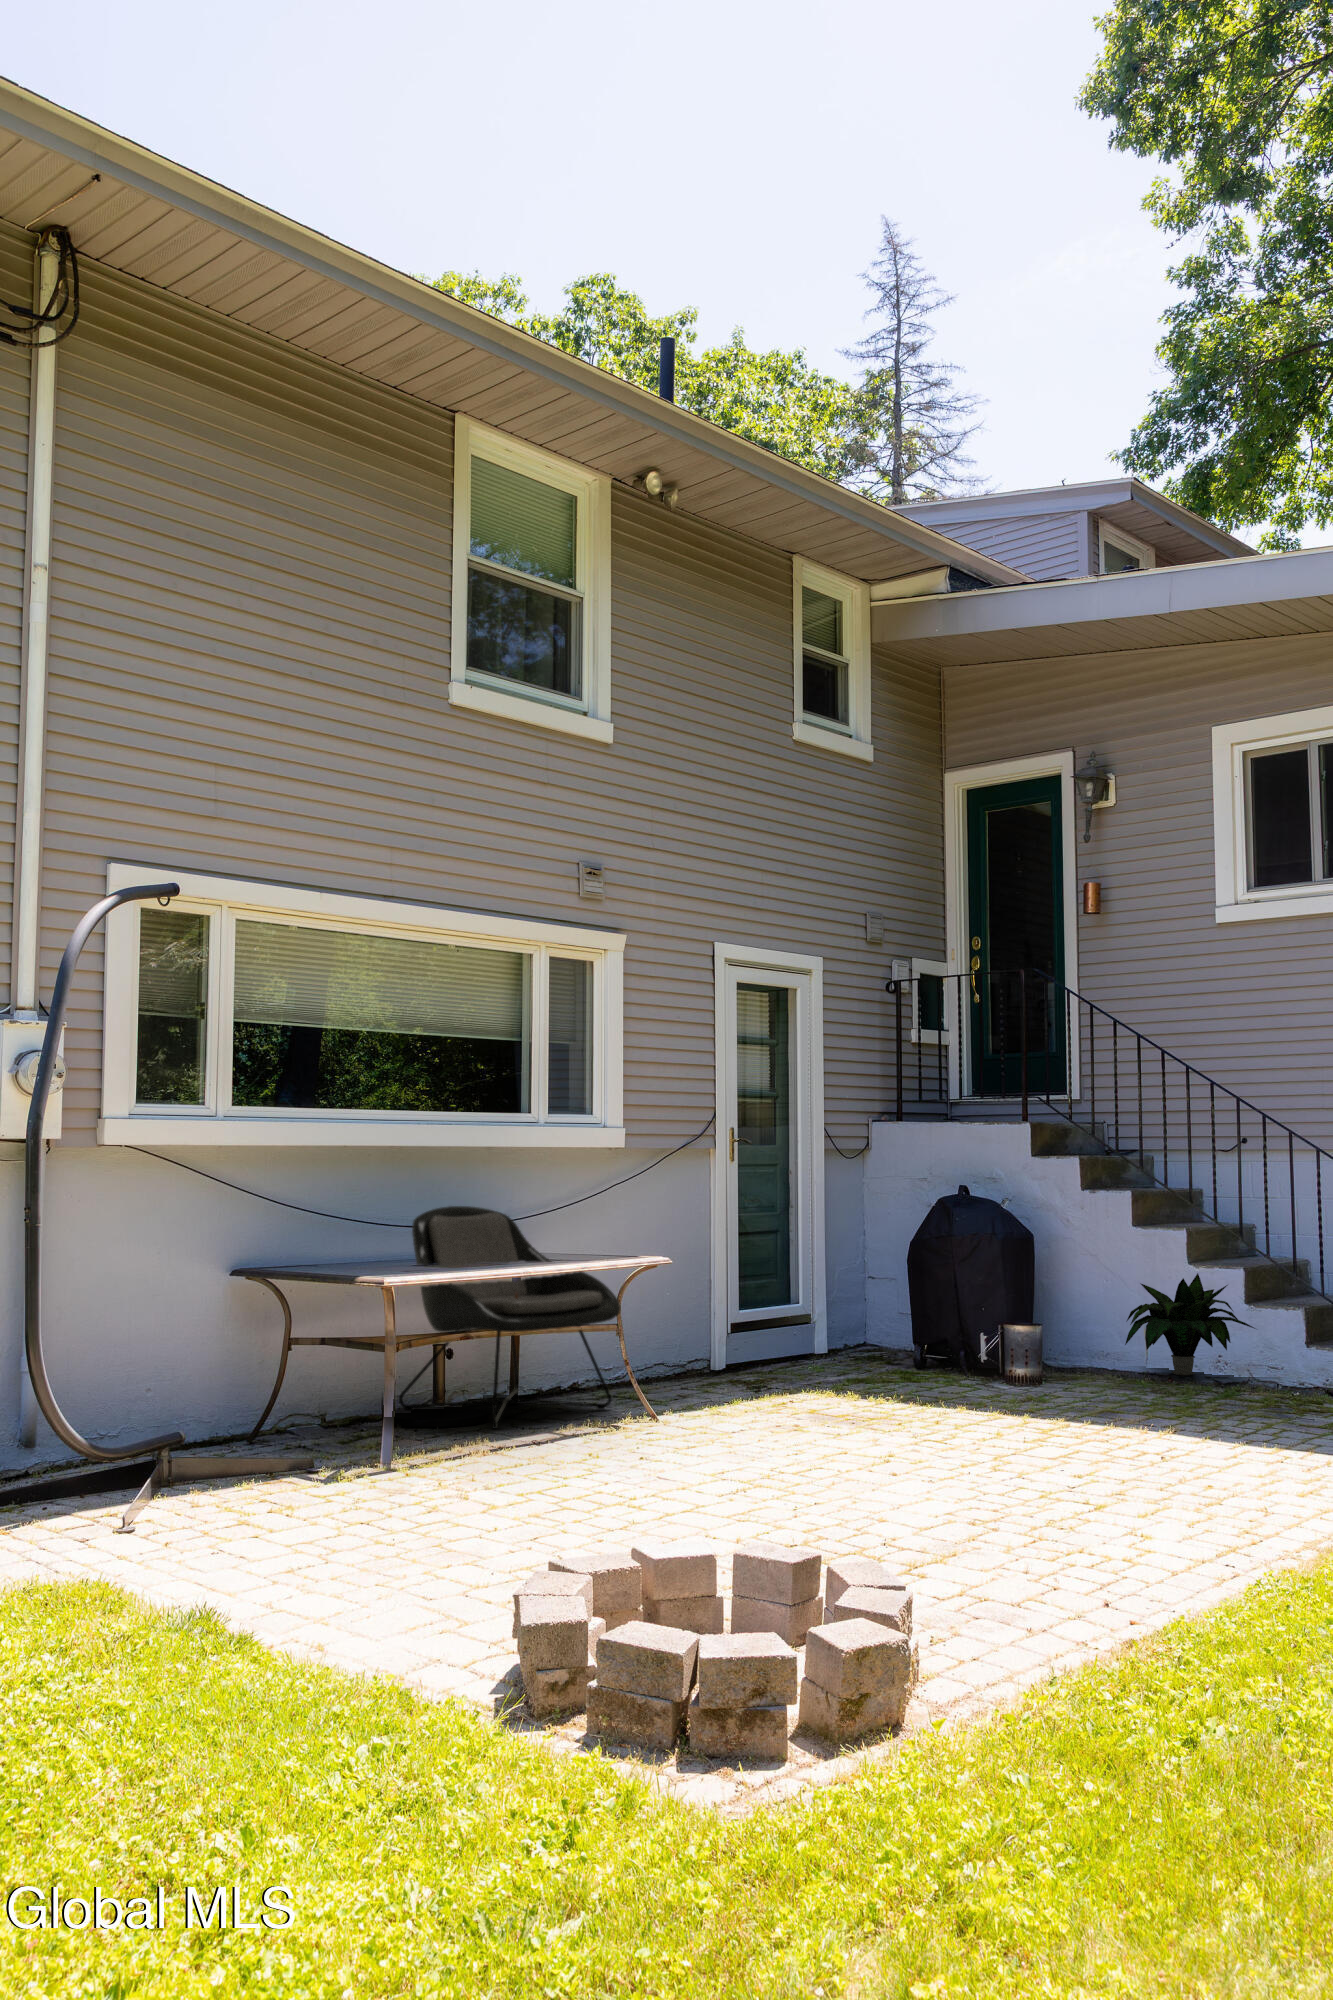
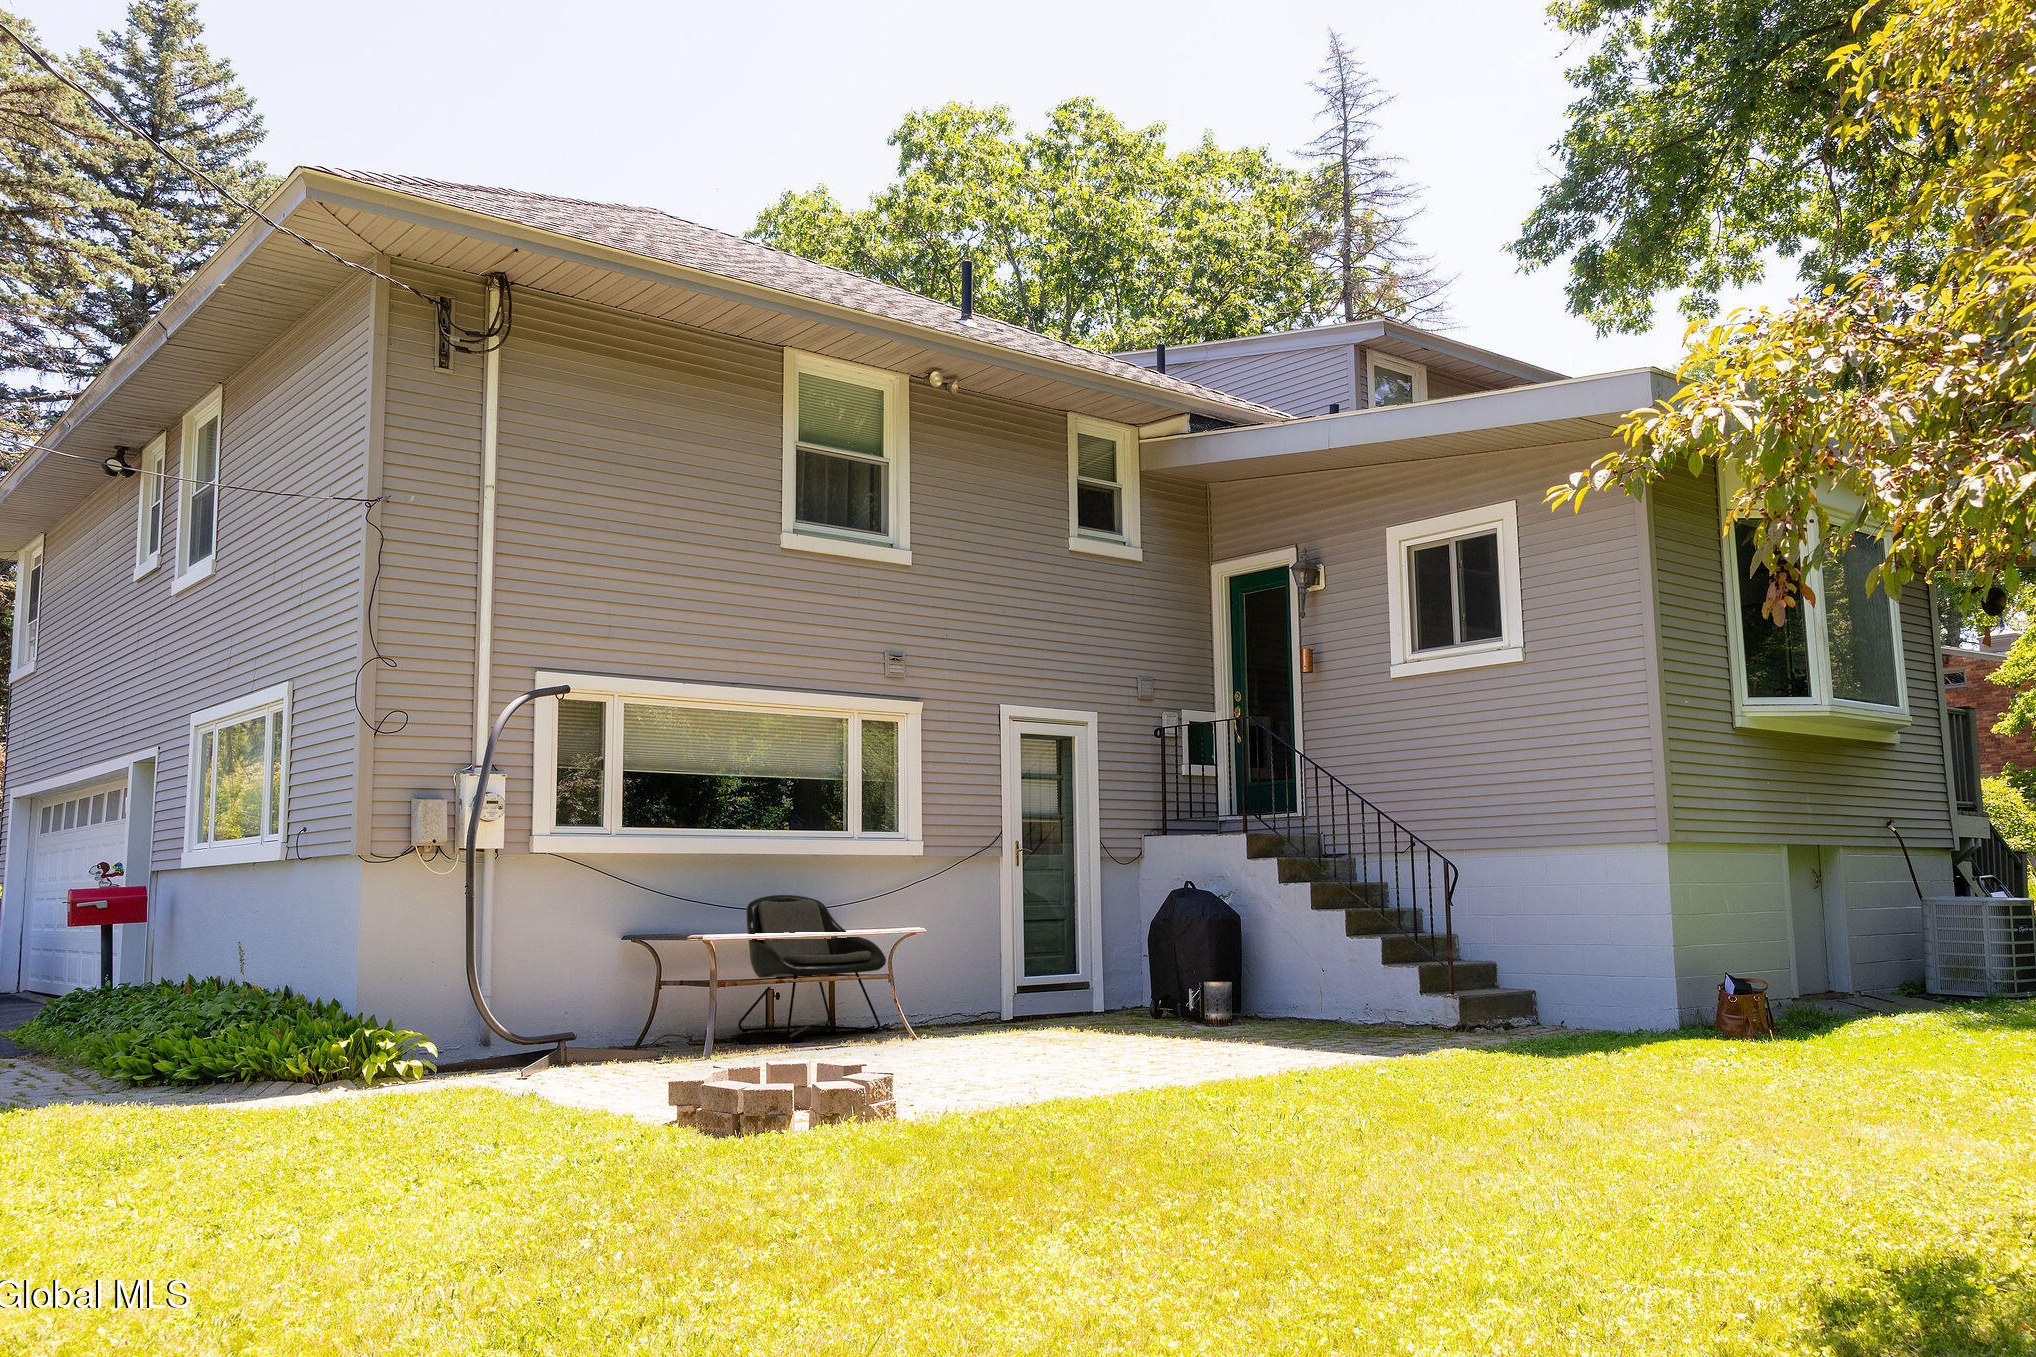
potted plant: present [1125,1273,1255,1376] -> none [1287,942,1384,1019]

